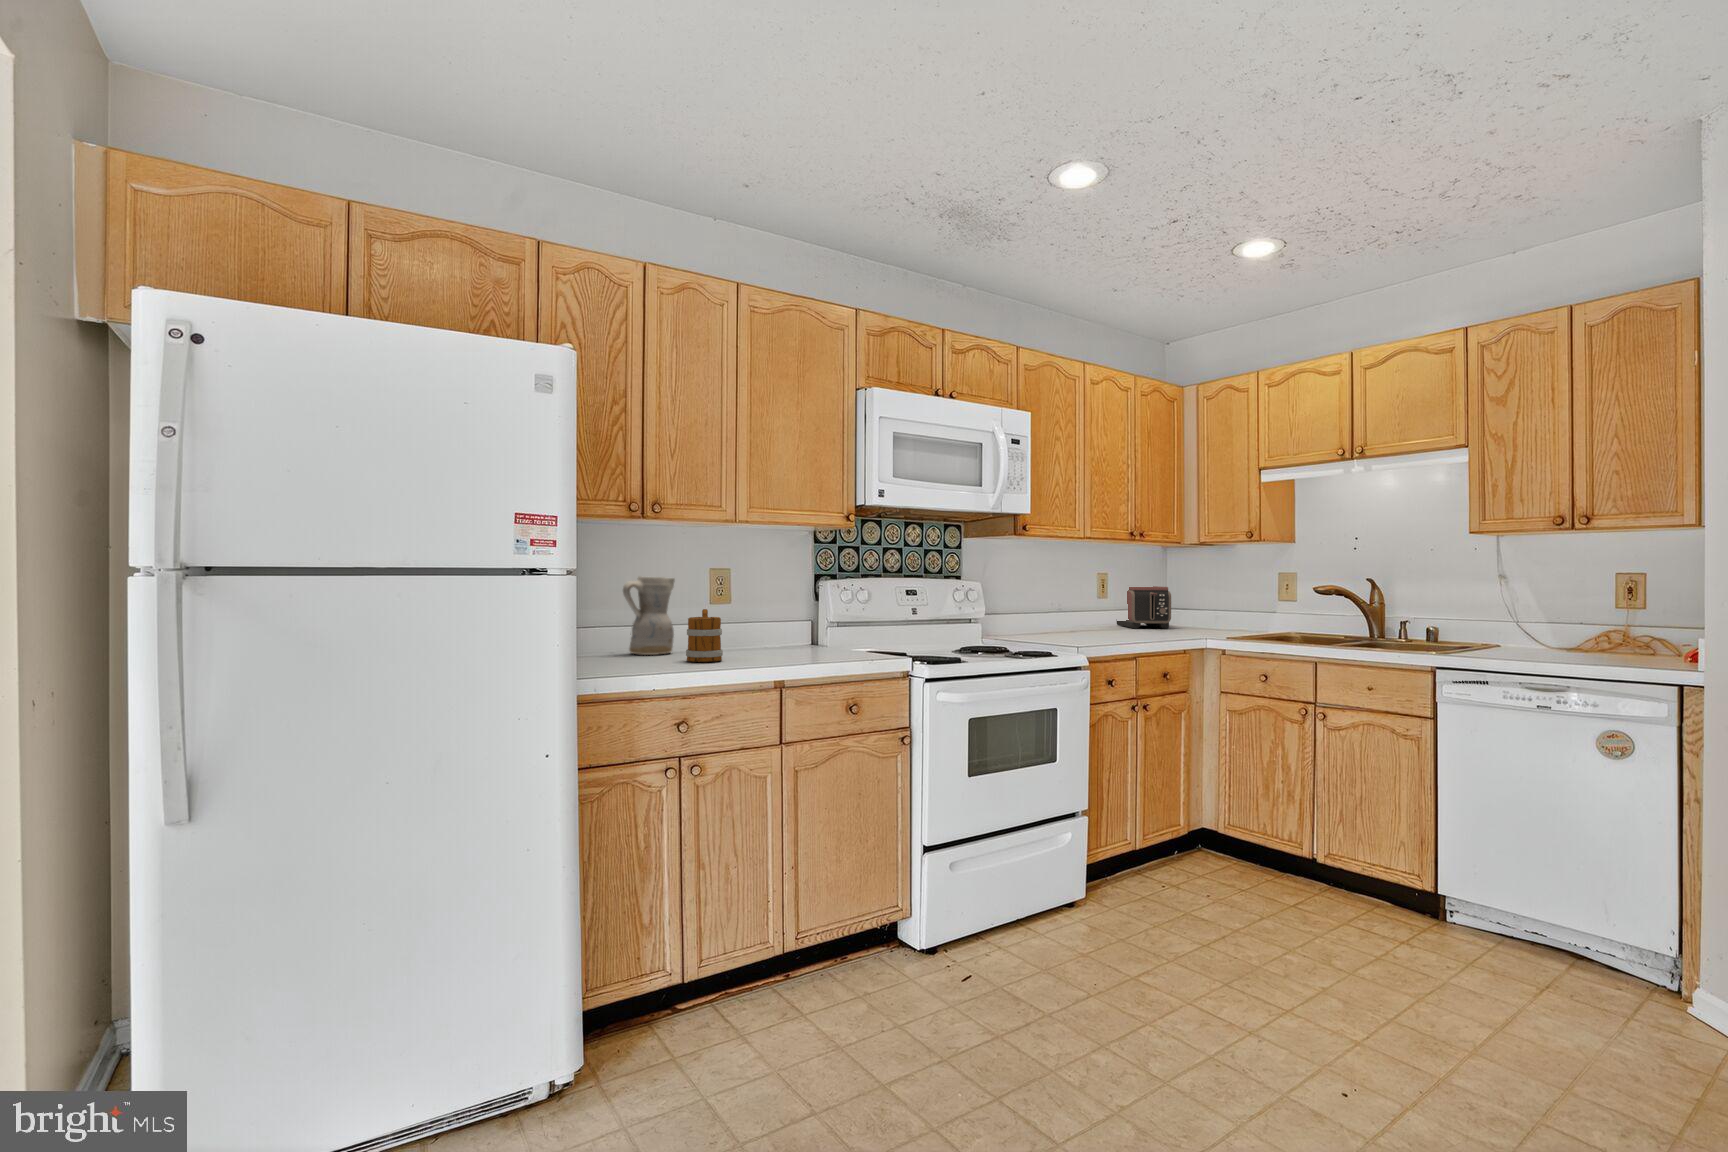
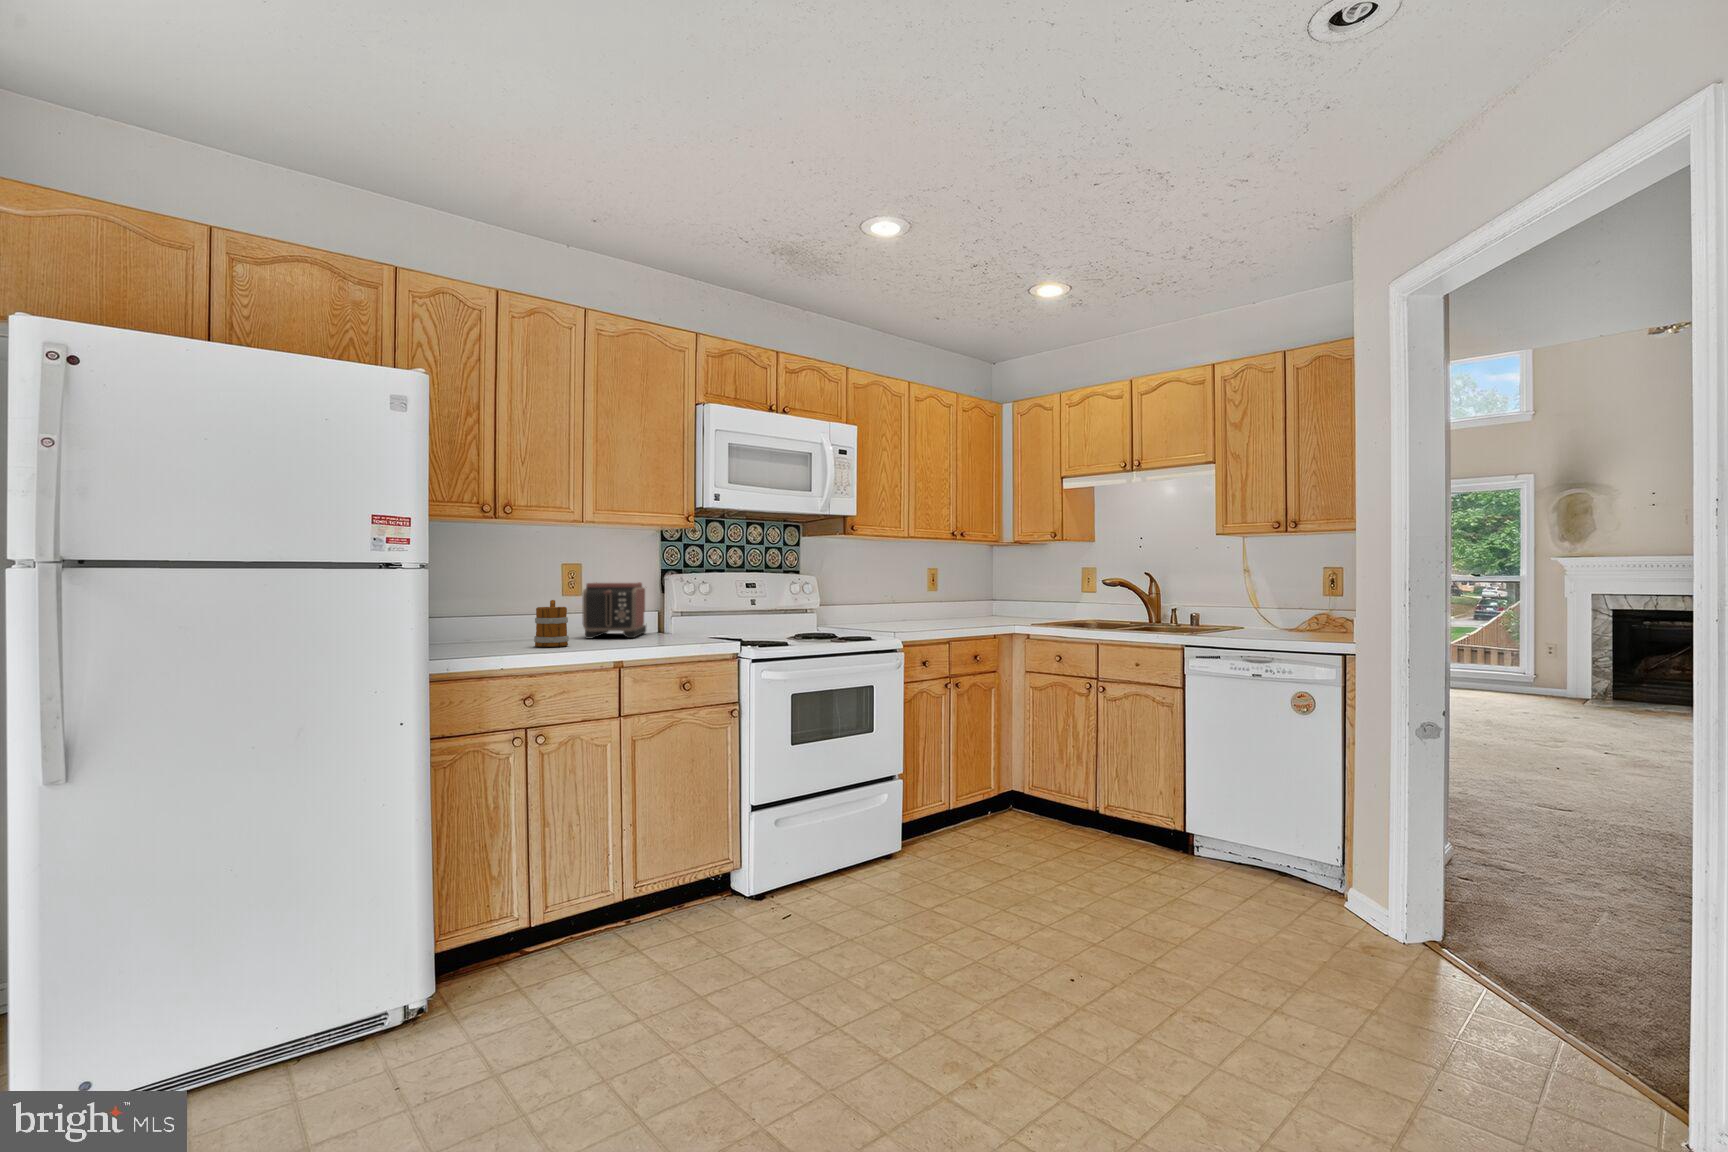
ceramic pitcher: present [623,576,675,655] -> none [475,570,526,642]
toaster: present [1117,586,1171,629] -> present [583,582,646,638]

